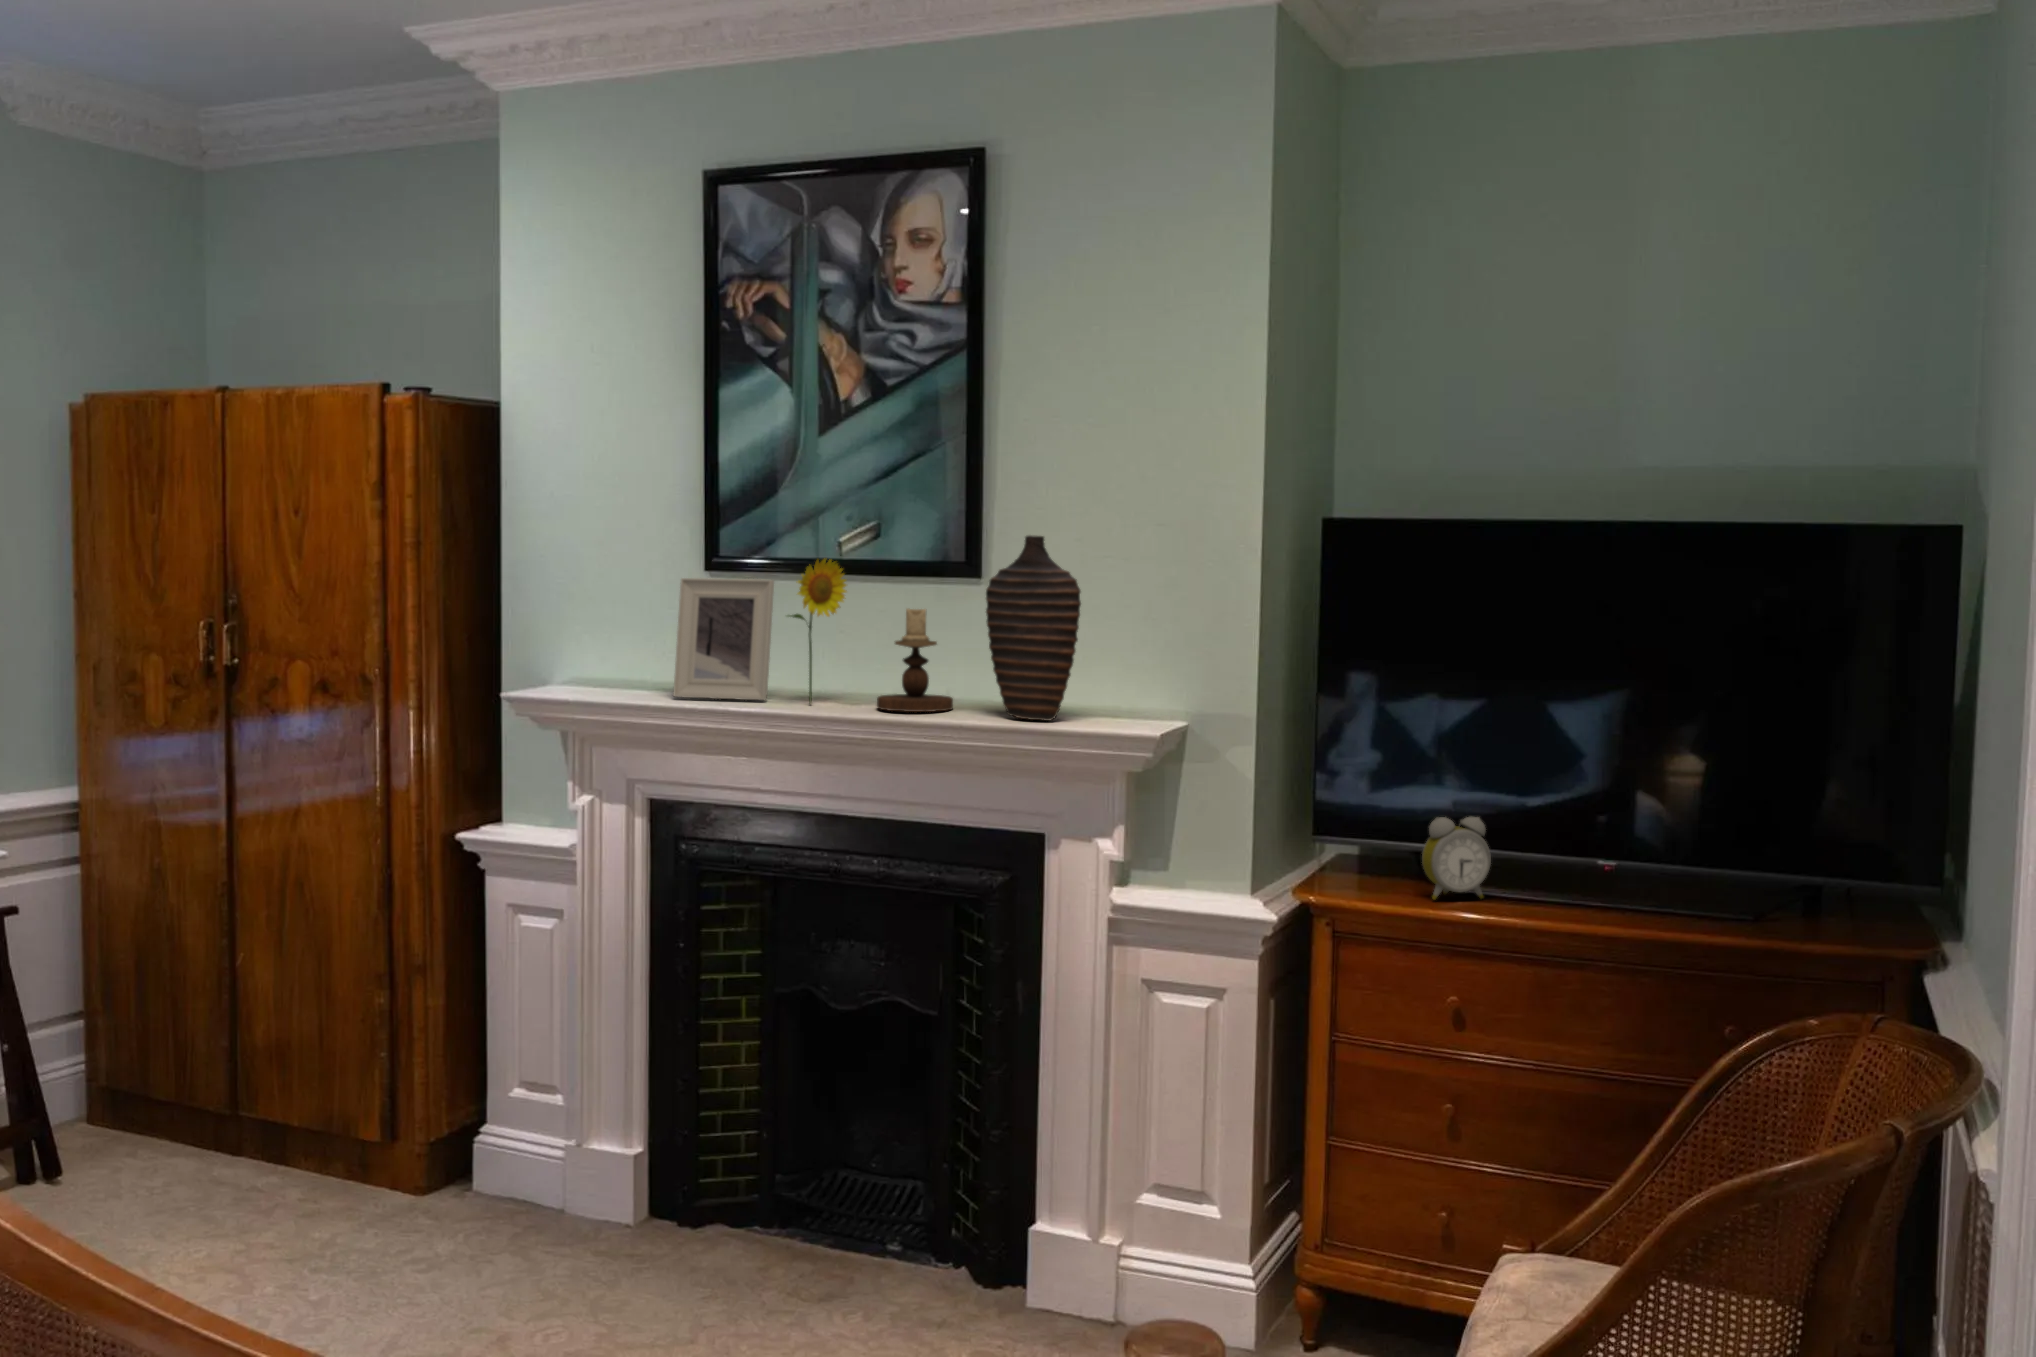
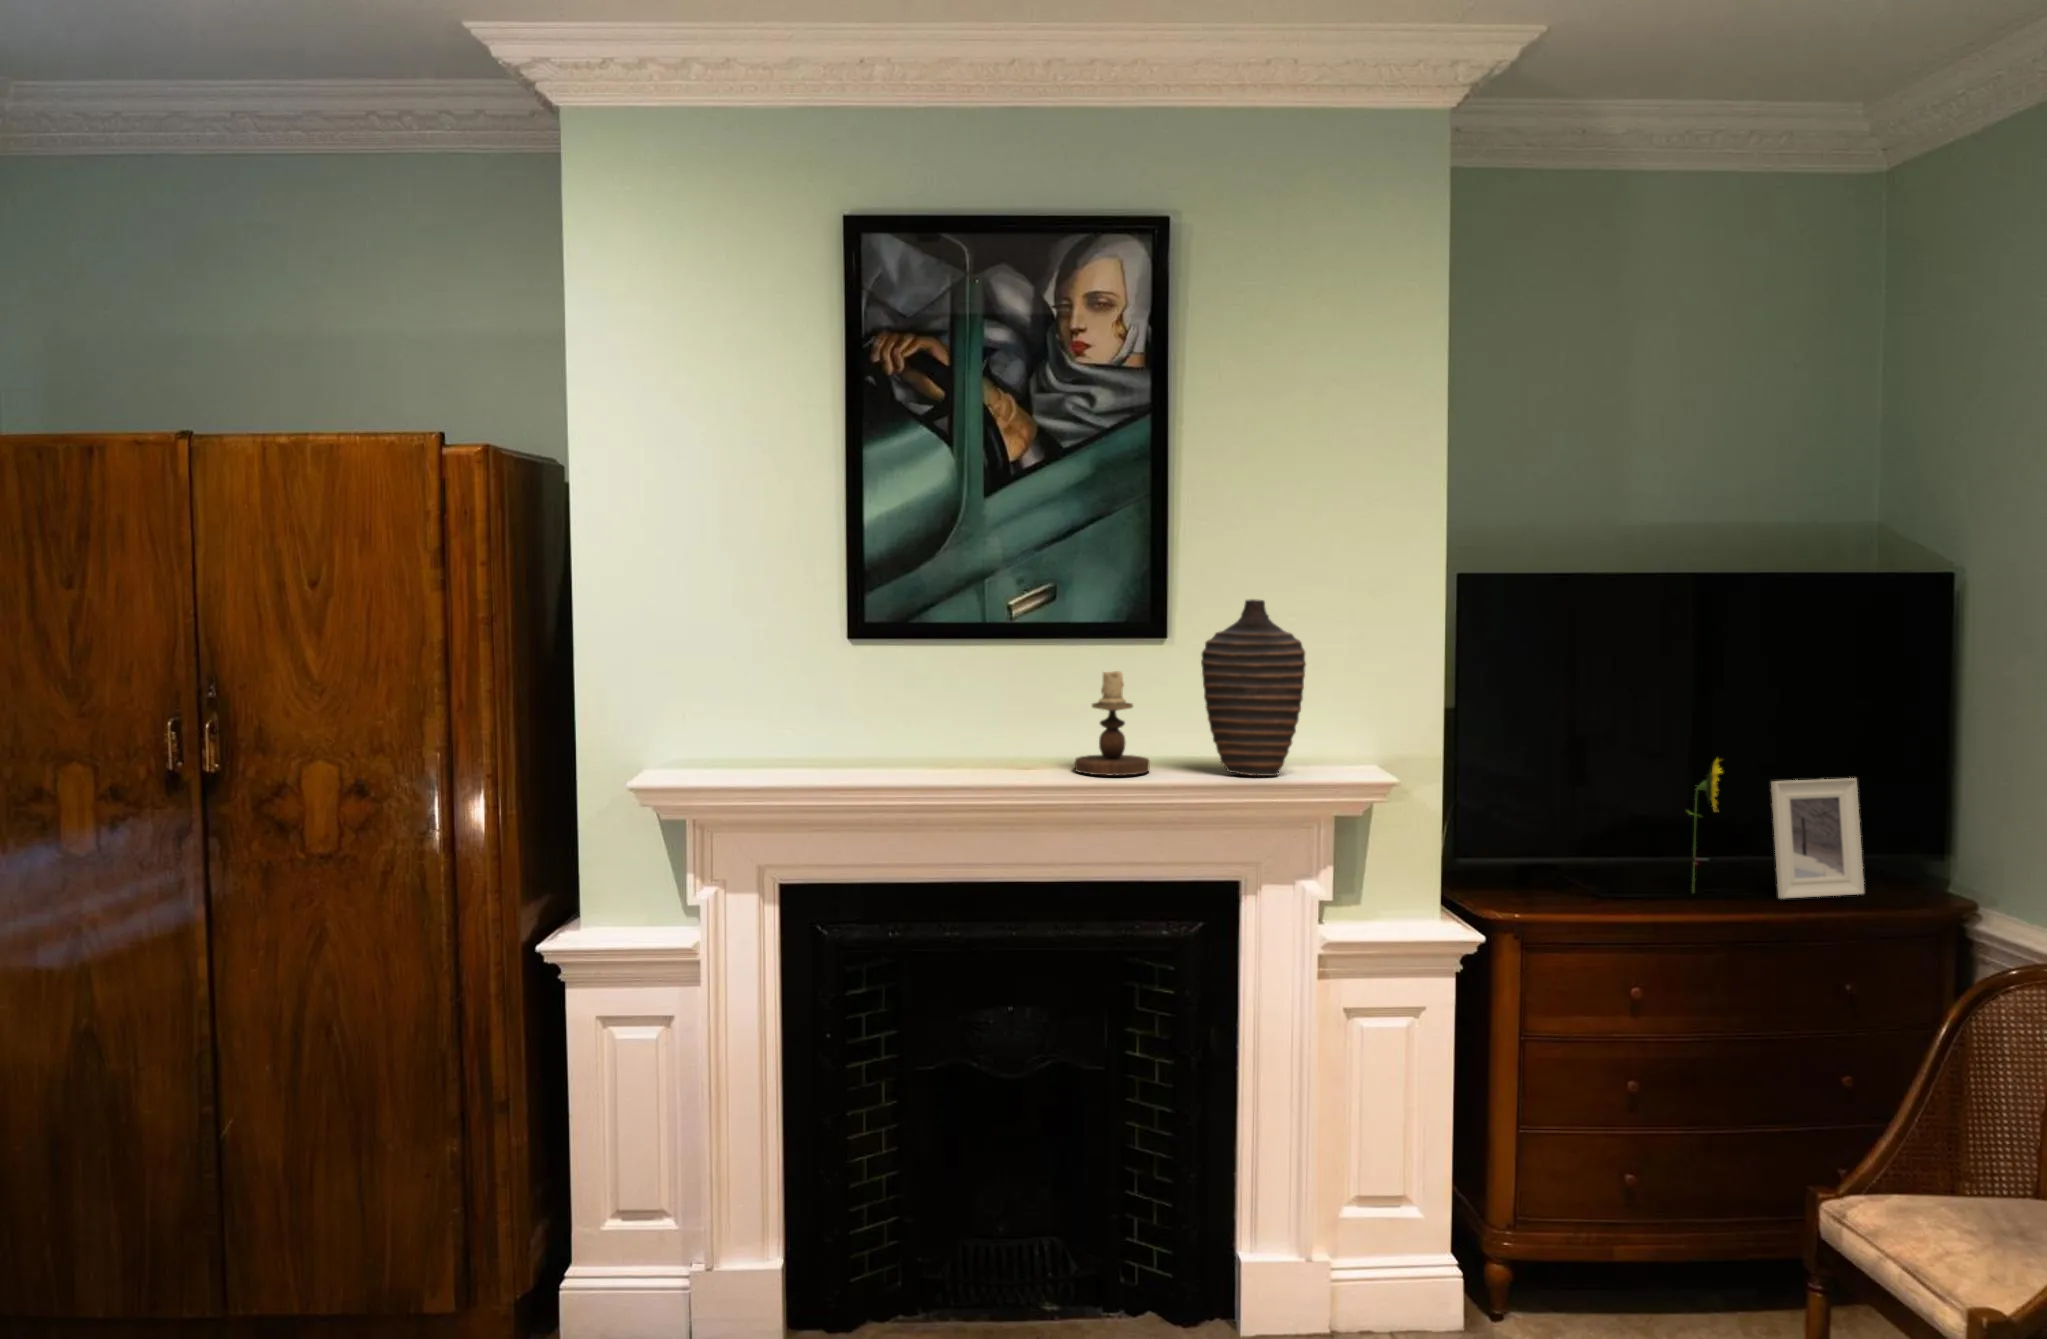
flower: present [788,559,846,704] -> present [1687,759,1722,892]
picture frame: present [673,578,774,700] -> present [1771,778,1864,899]
alarm clock: present [1422,817,1491,900] -> none [1576,831,1627,907]

